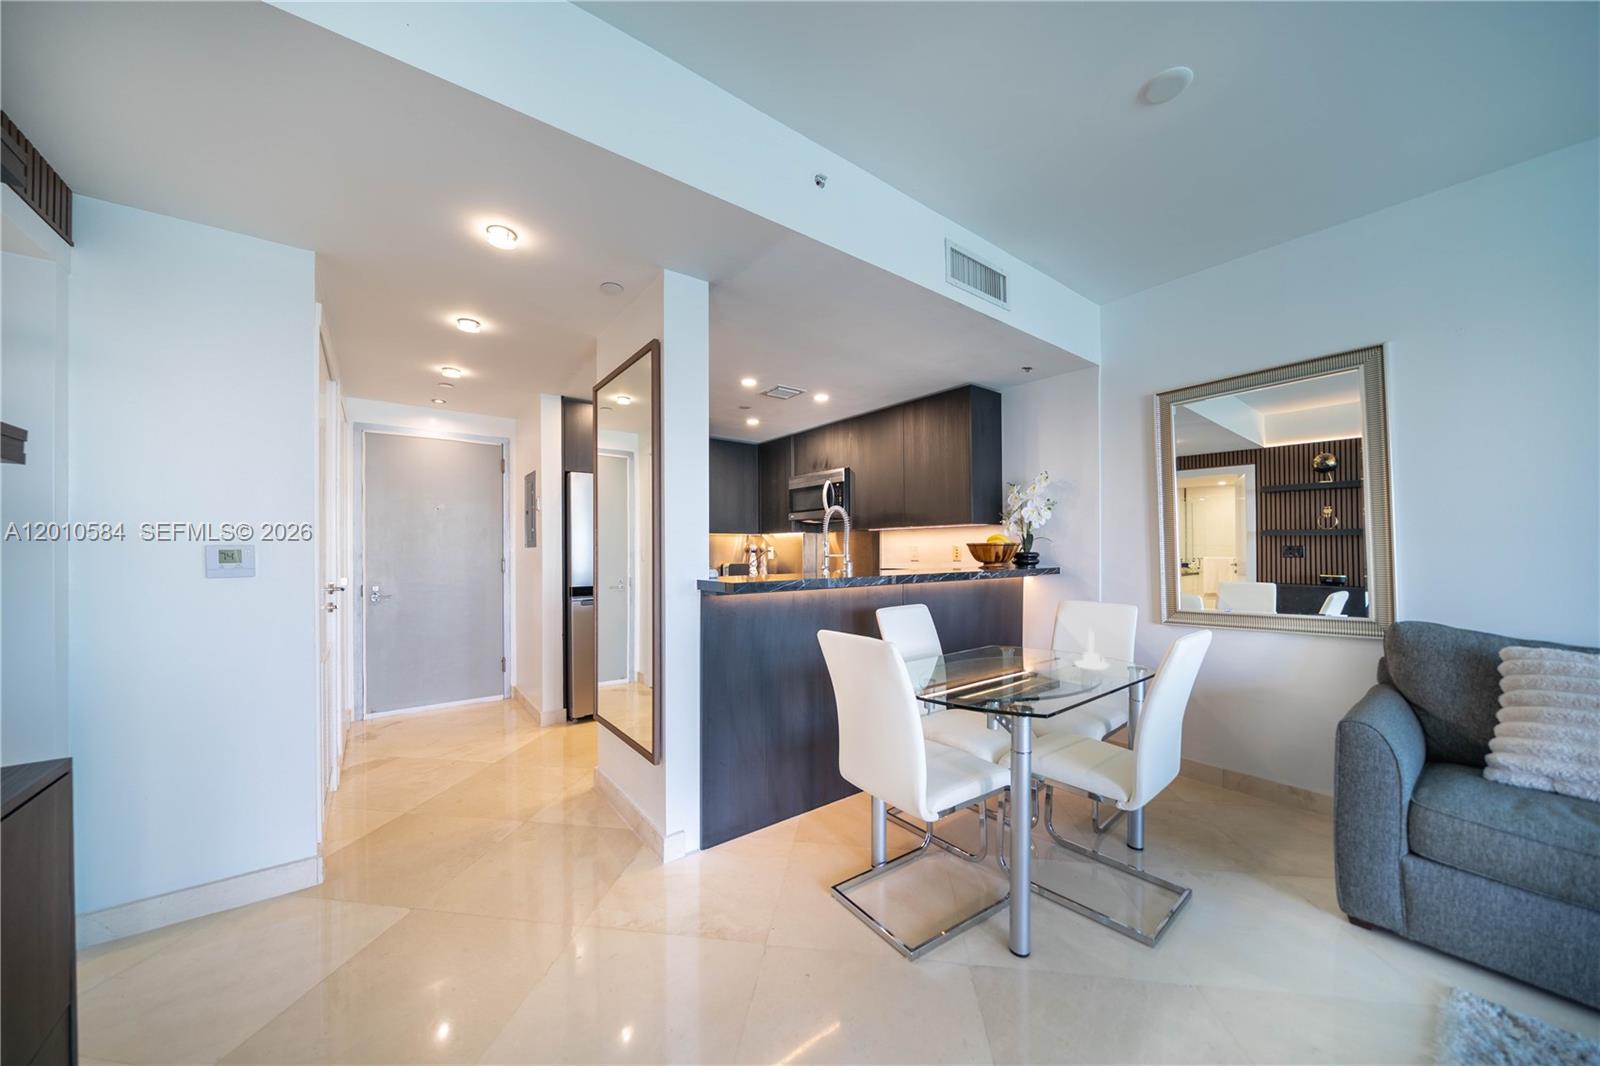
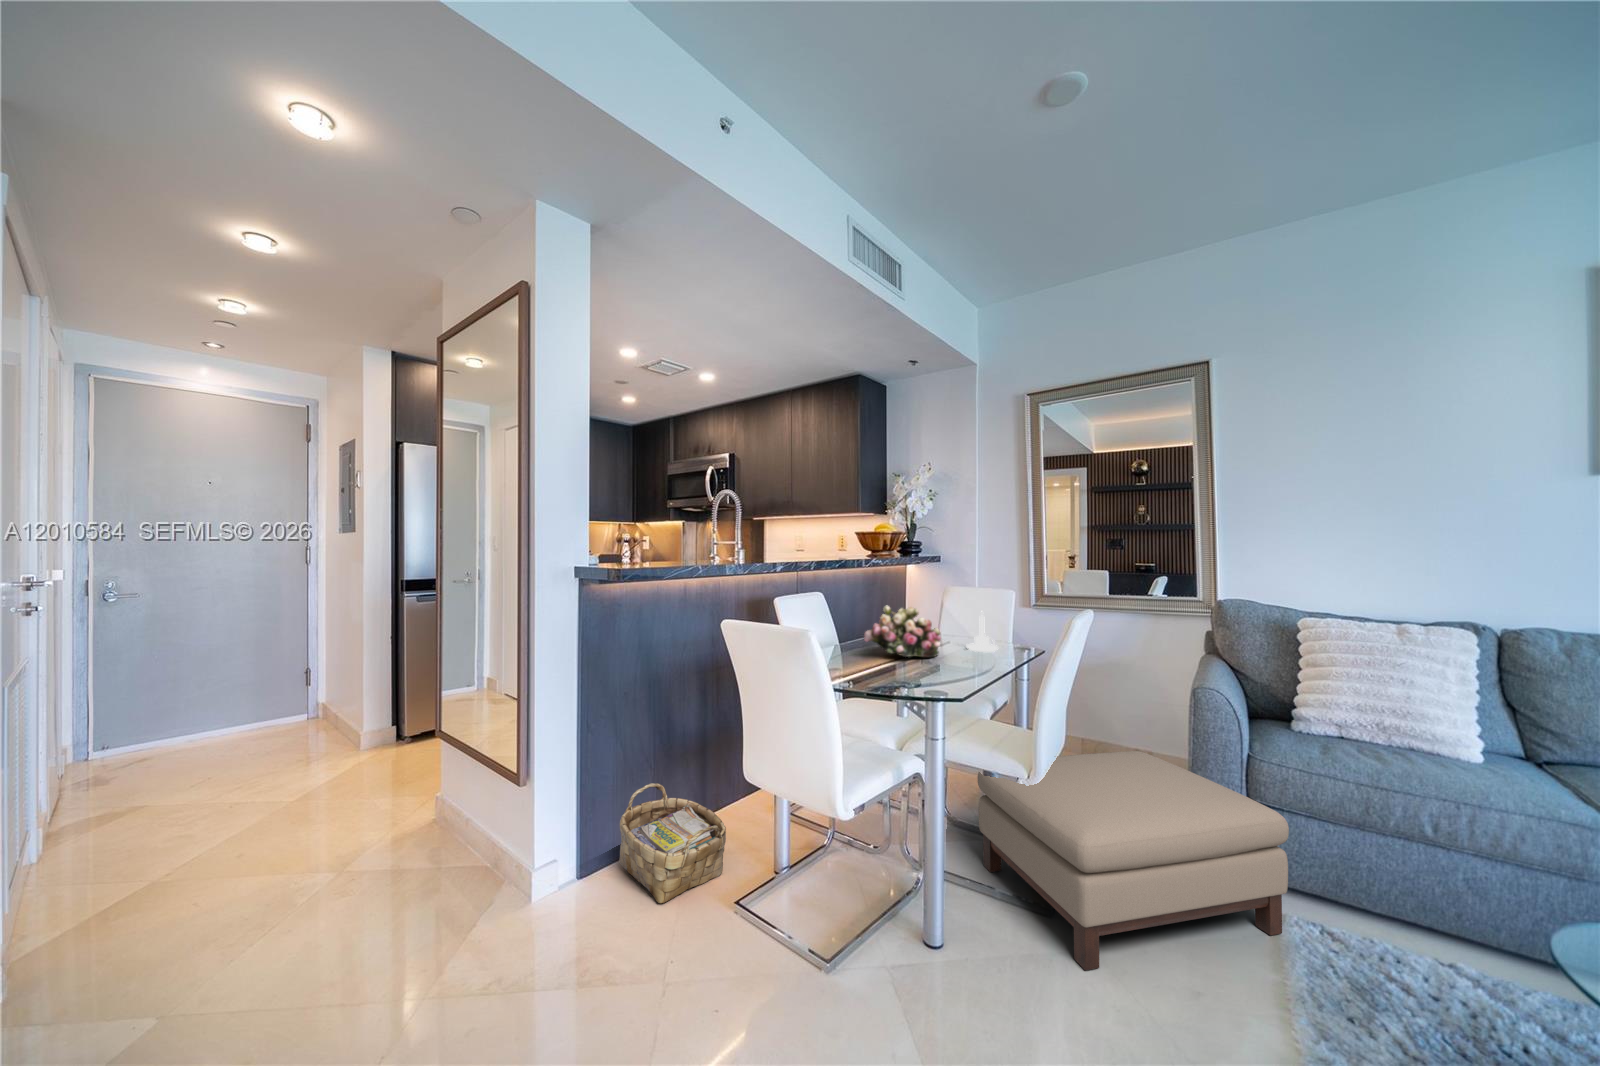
flower arrangement: none [962,619,1043,672] -> present [864,606,941,657]
woven basket: none [734,774,826,880] -> present [619,783,726,903]
ottoman: none [1078,784,1451,1007] -> present [978,751,1289,970]

